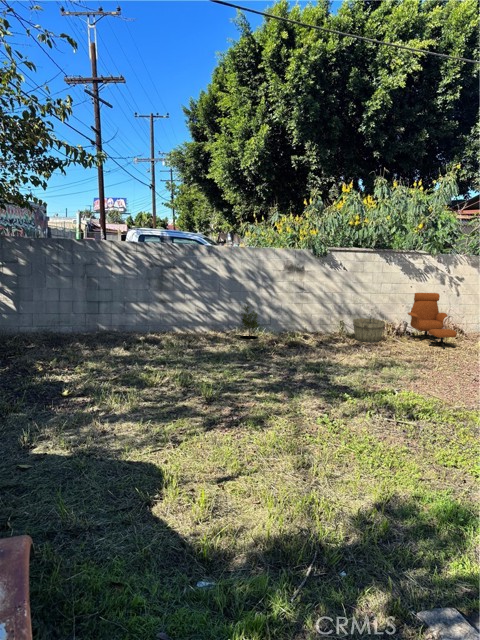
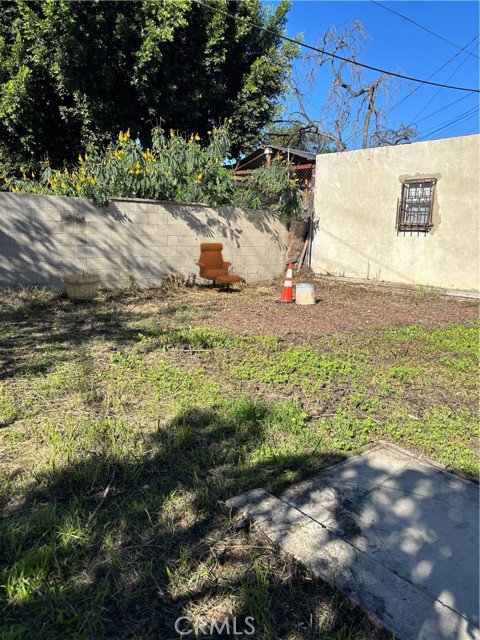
potted tree: present [238,306,259,341] -> none [8,256,39,302]
wooden bucket: present [353,314,385,342] -> present [63,268,100,299]

